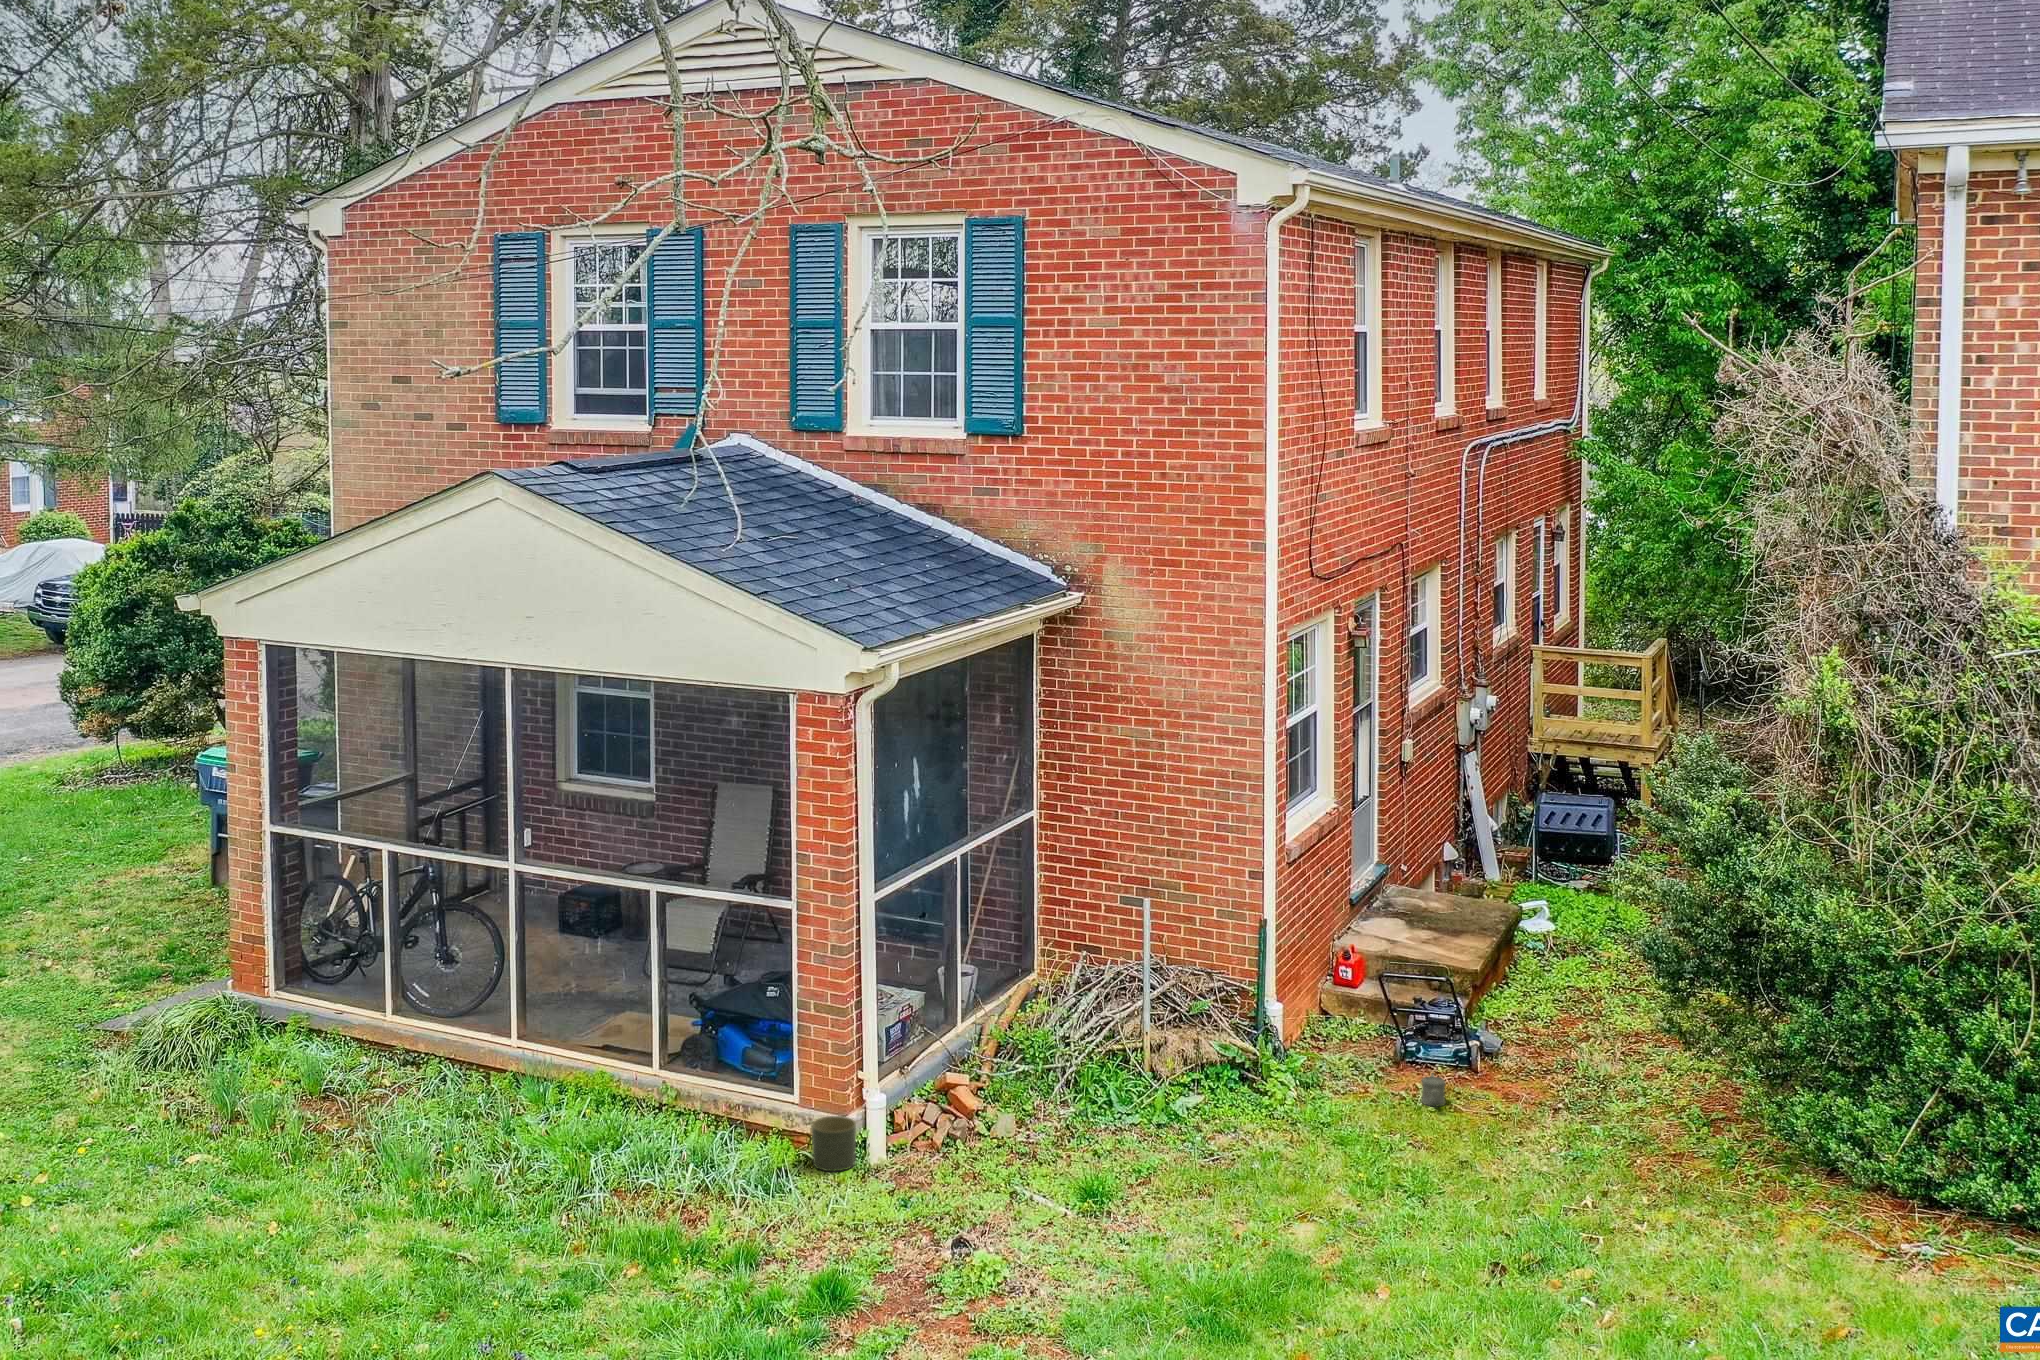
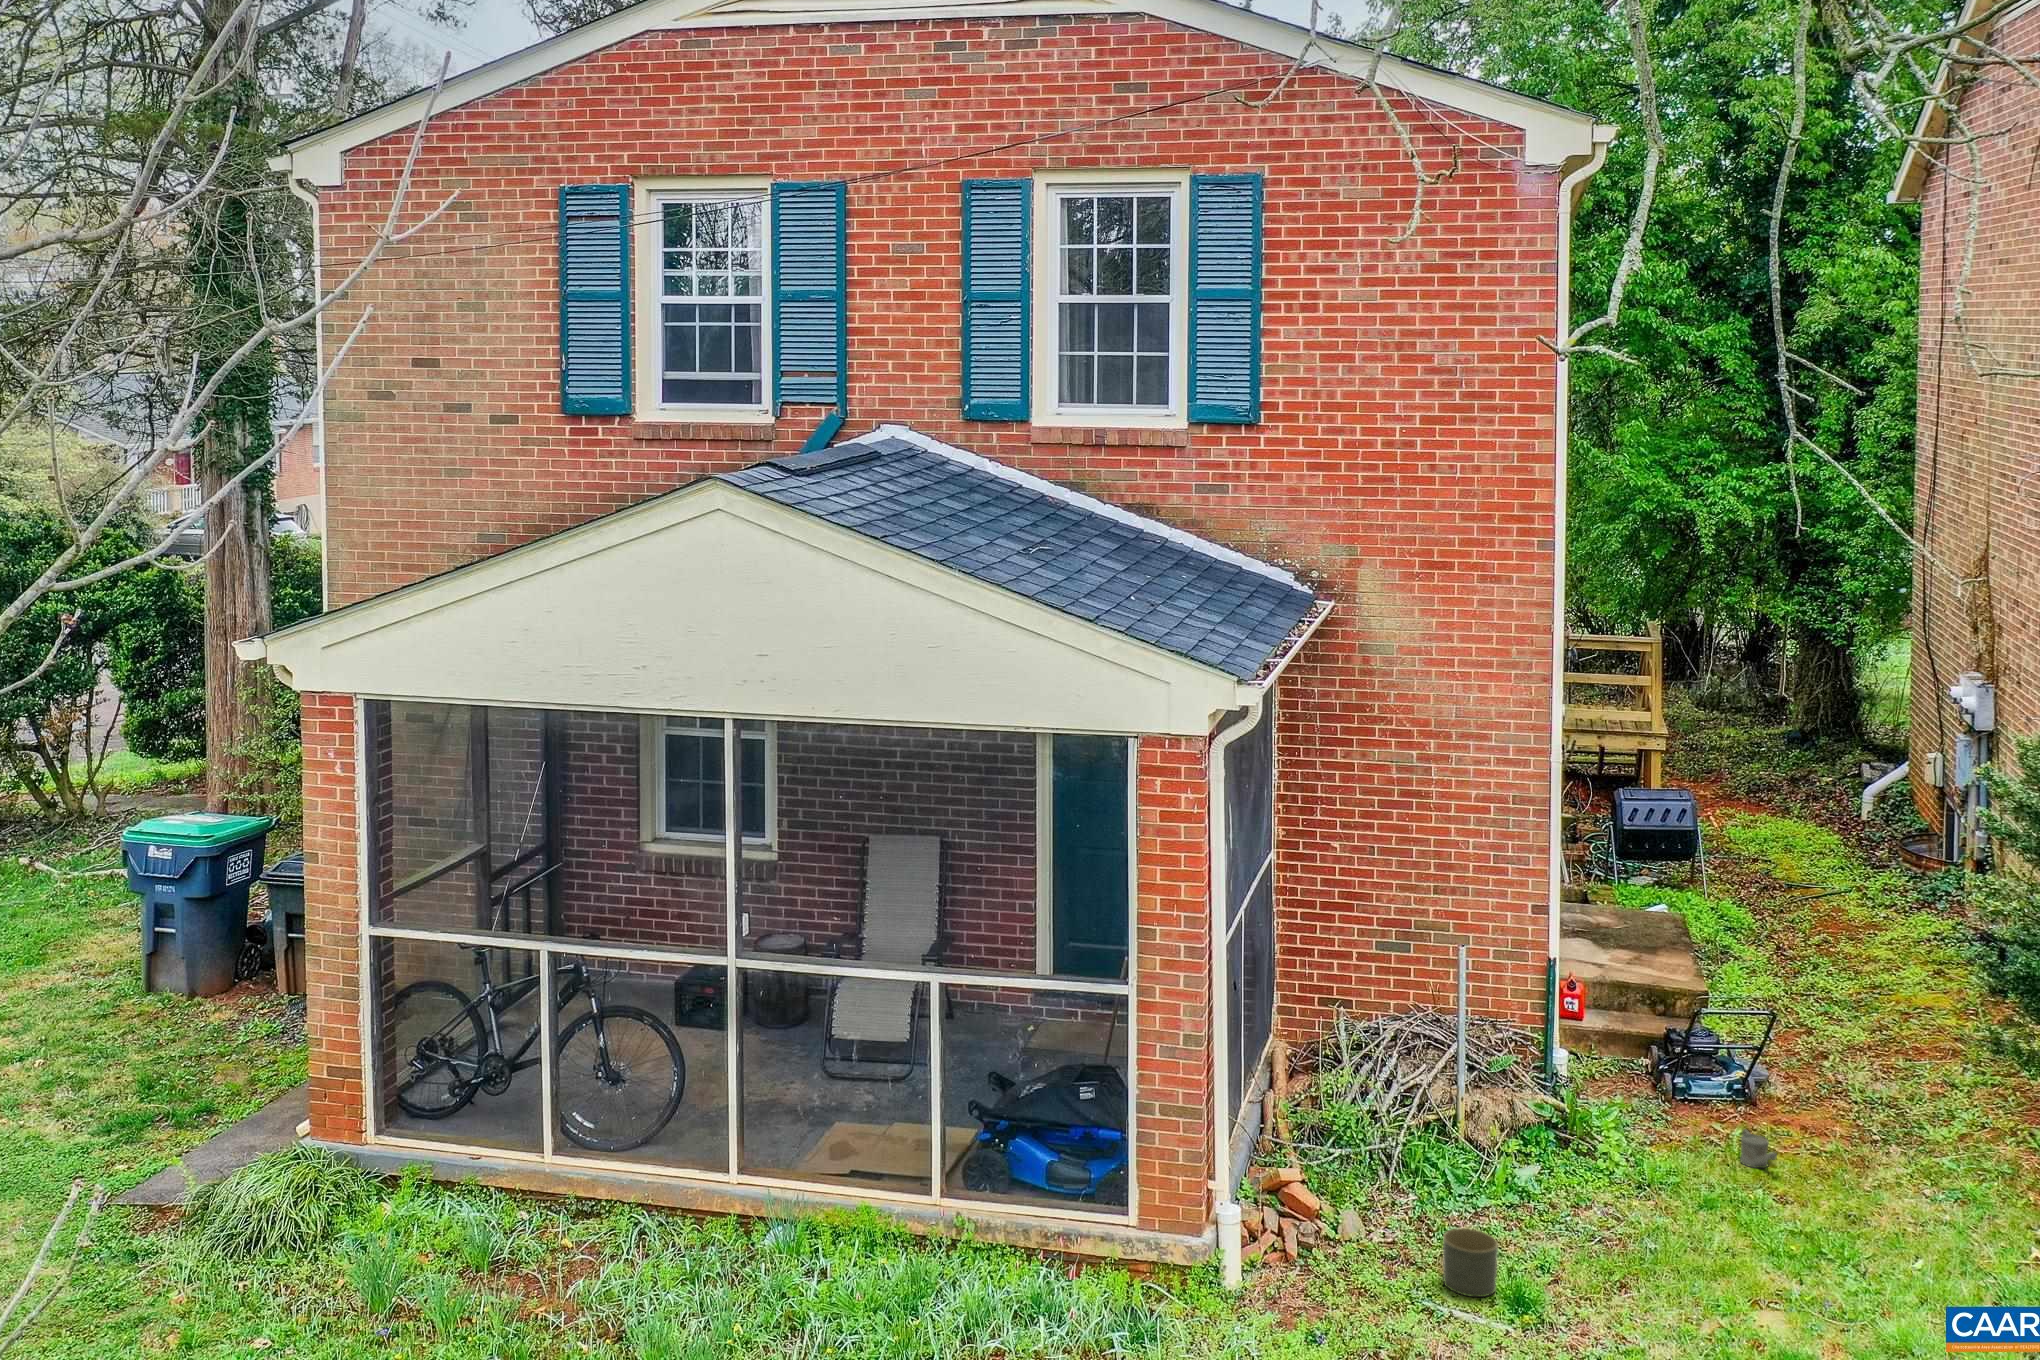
planter: present [812,1116,856,1172] -> present [1443,1228,1498,1297]

